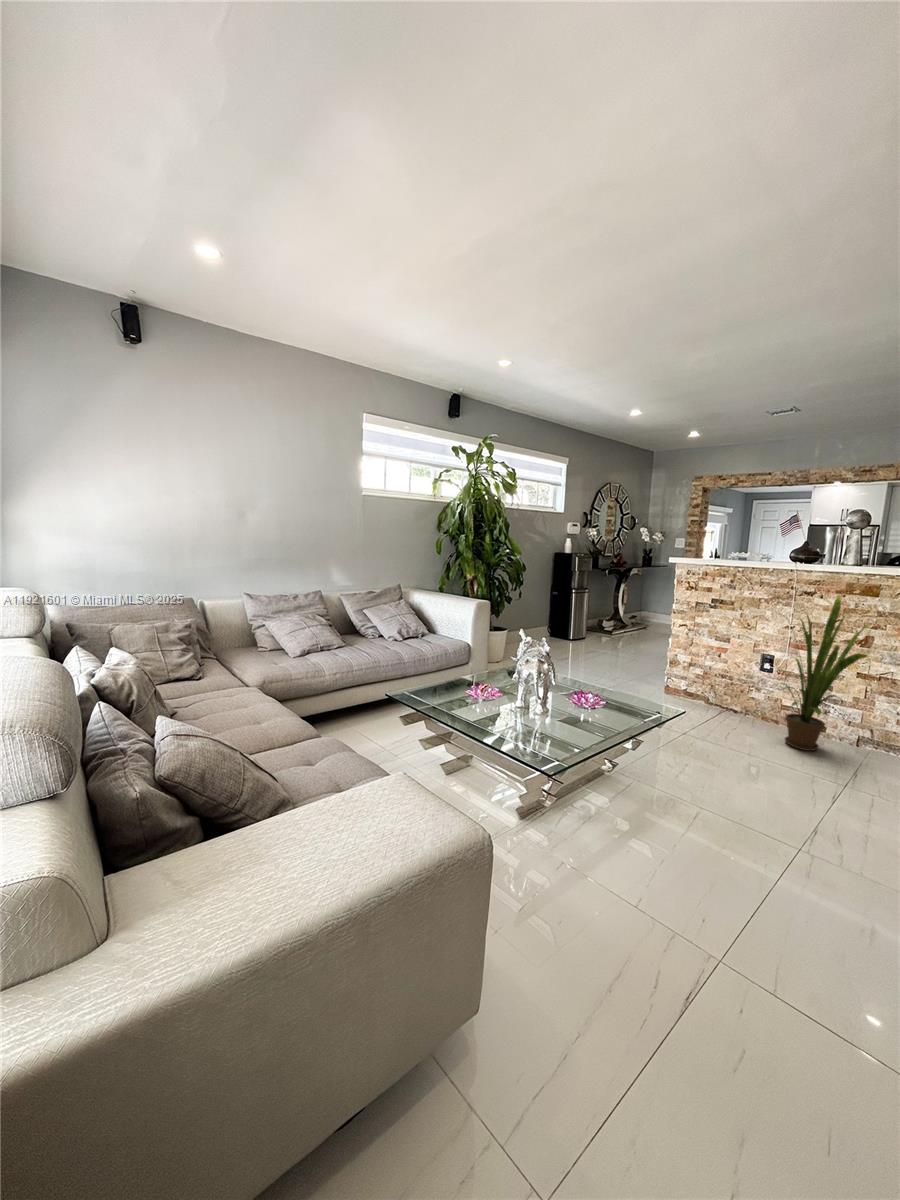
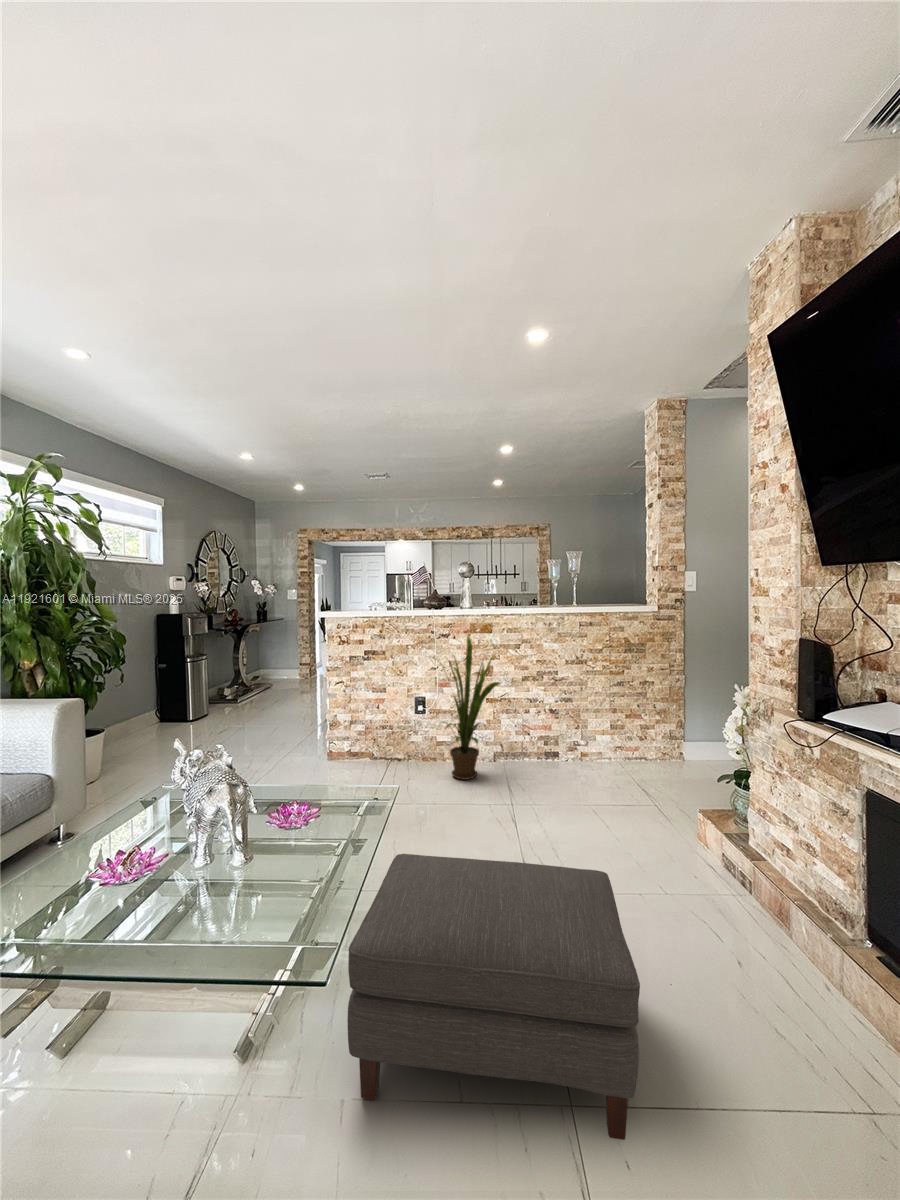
ottoman: none [553,757,847,1044] -> present [348,854,640,1140]

